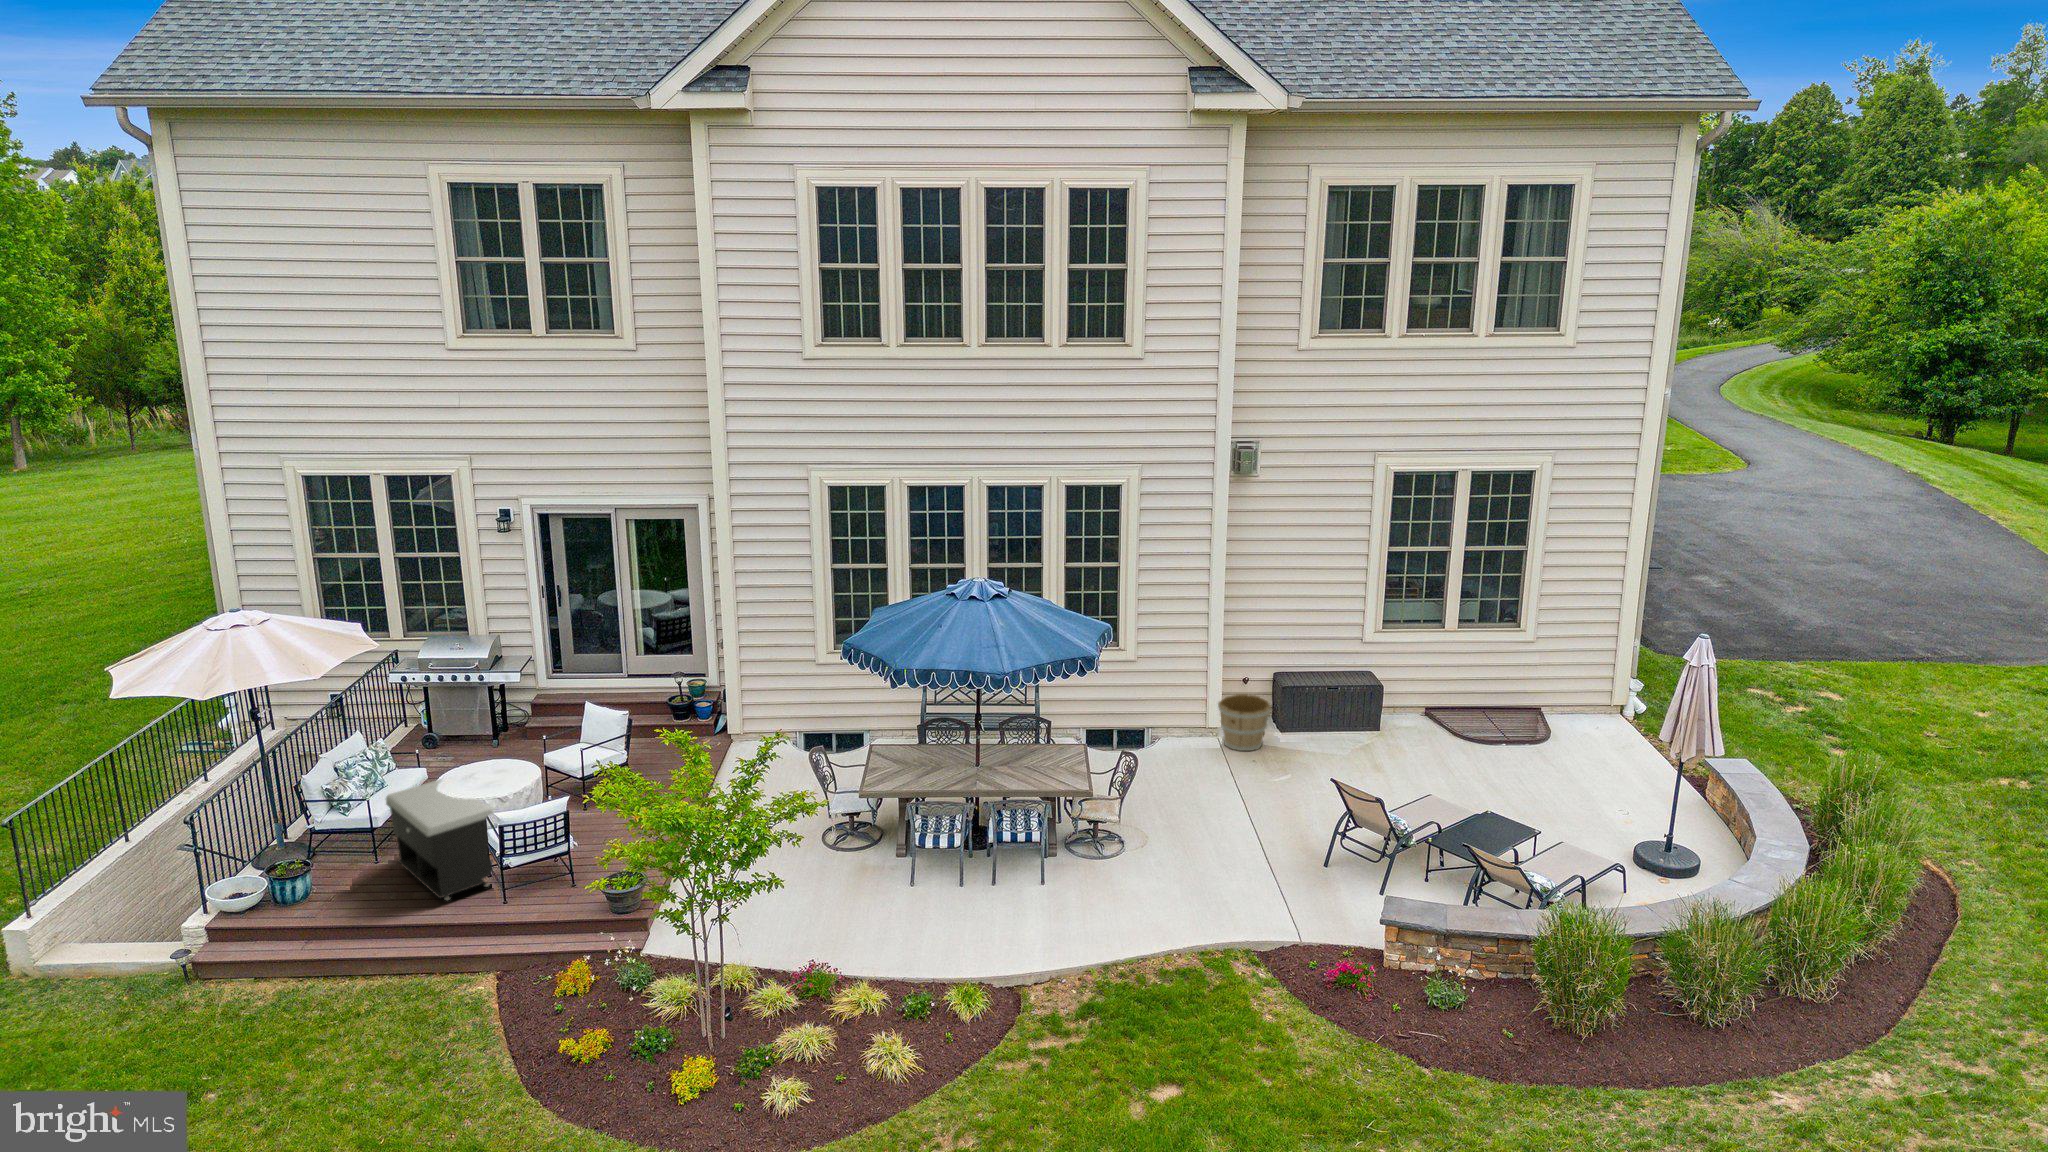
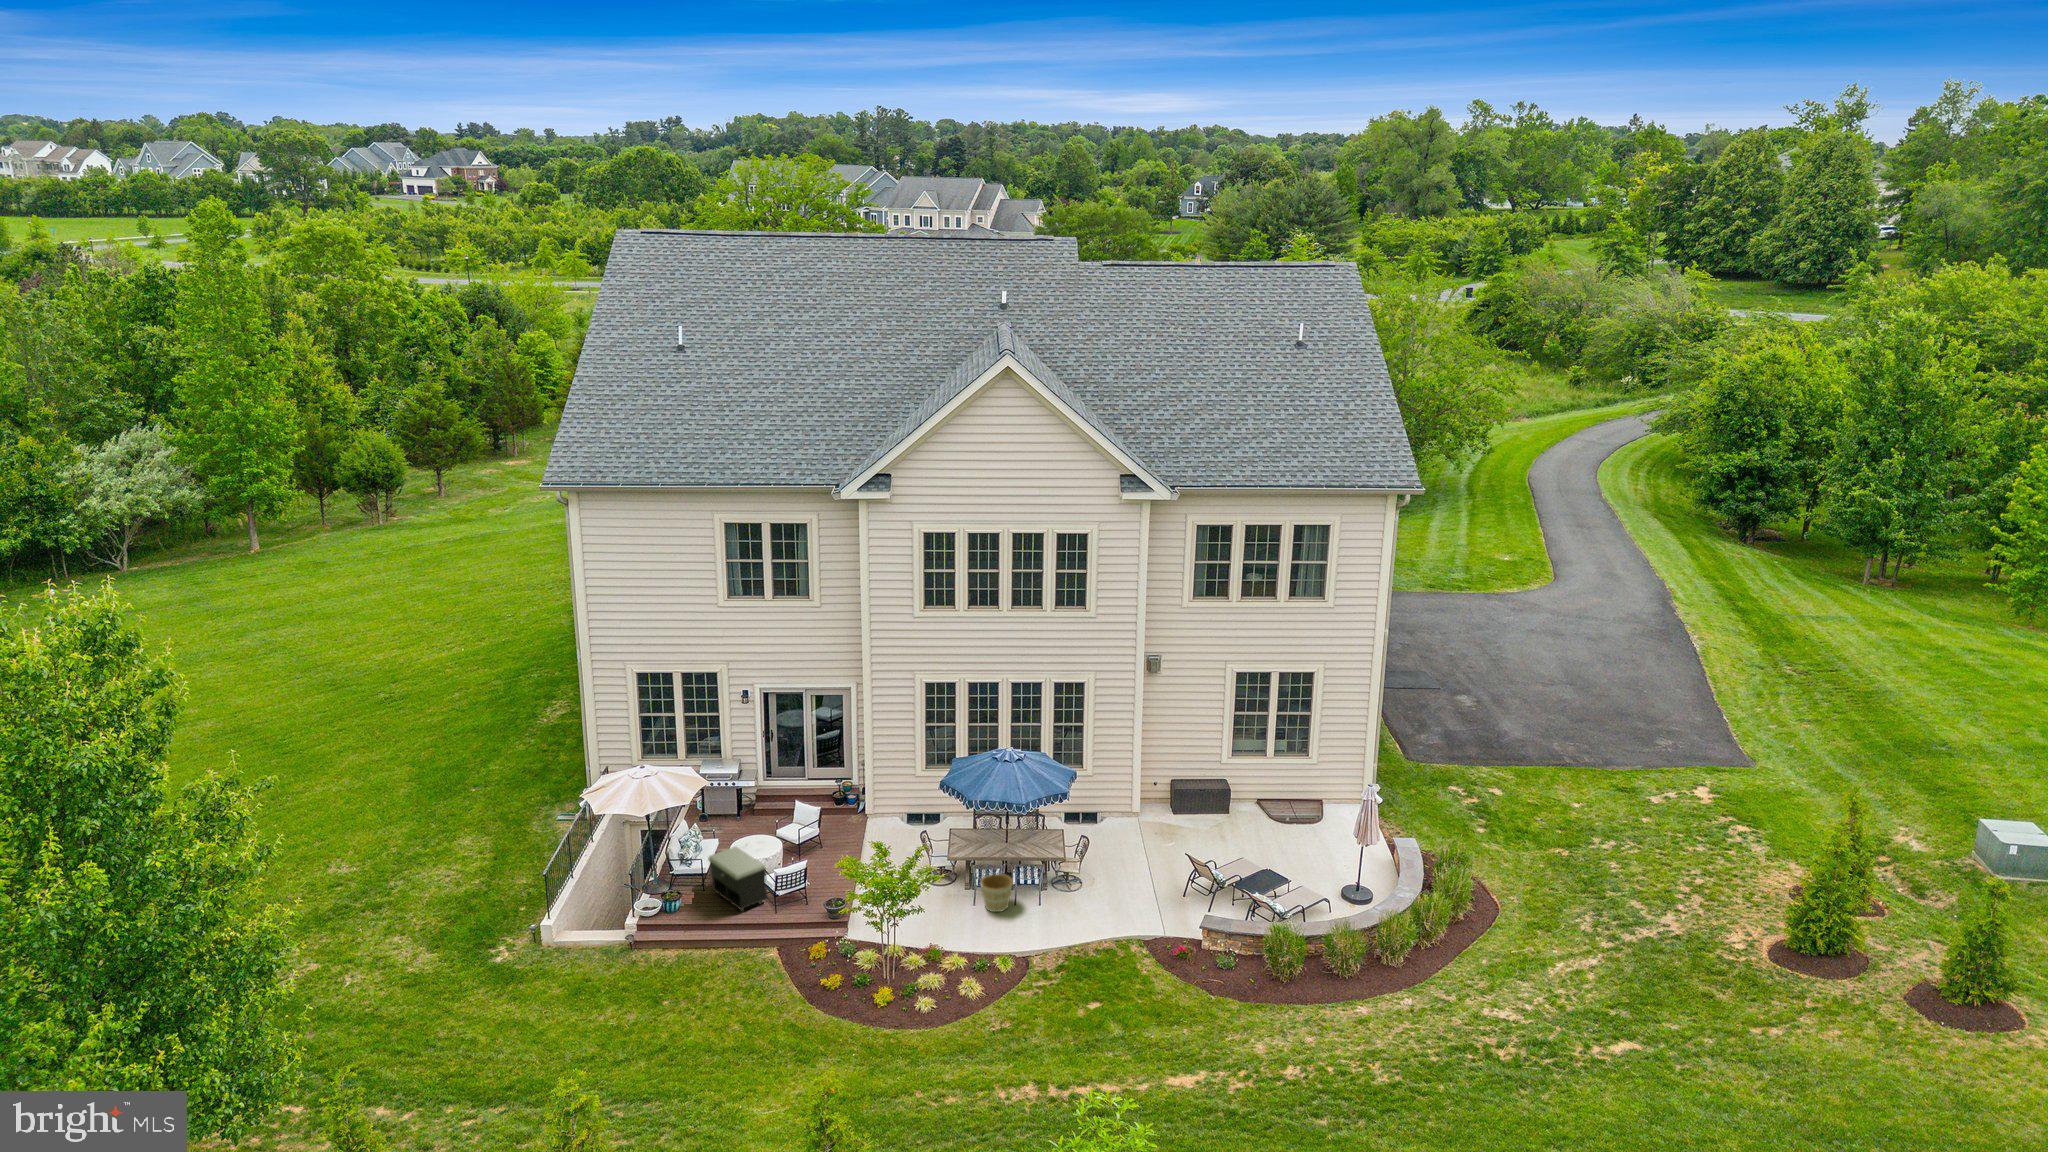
wooden bucket: present [1218,694,1271,751] -> present [980,874,1013,912]

